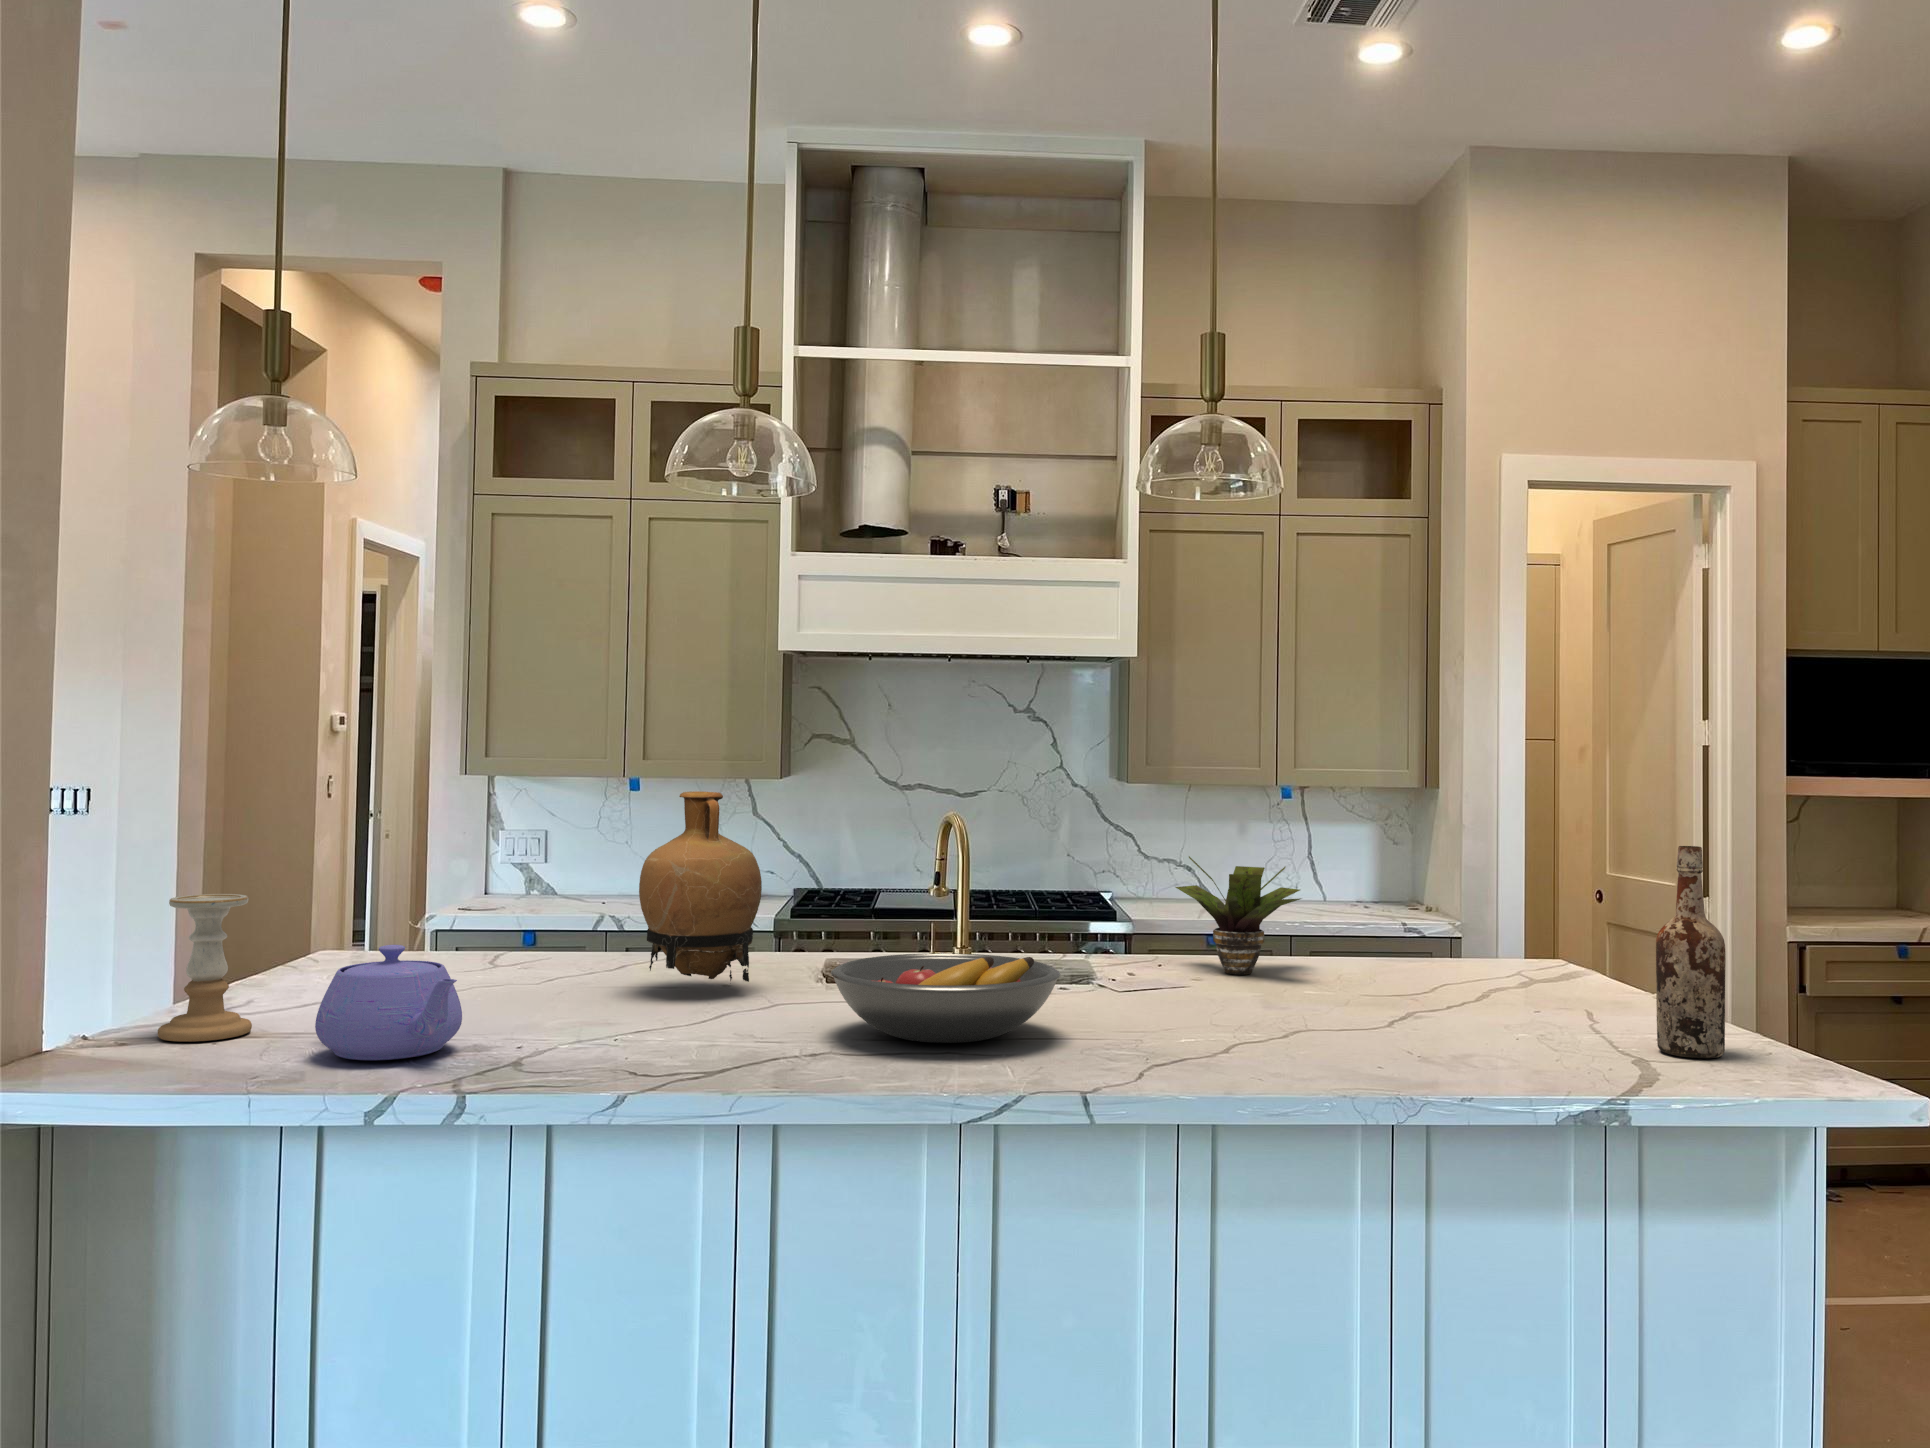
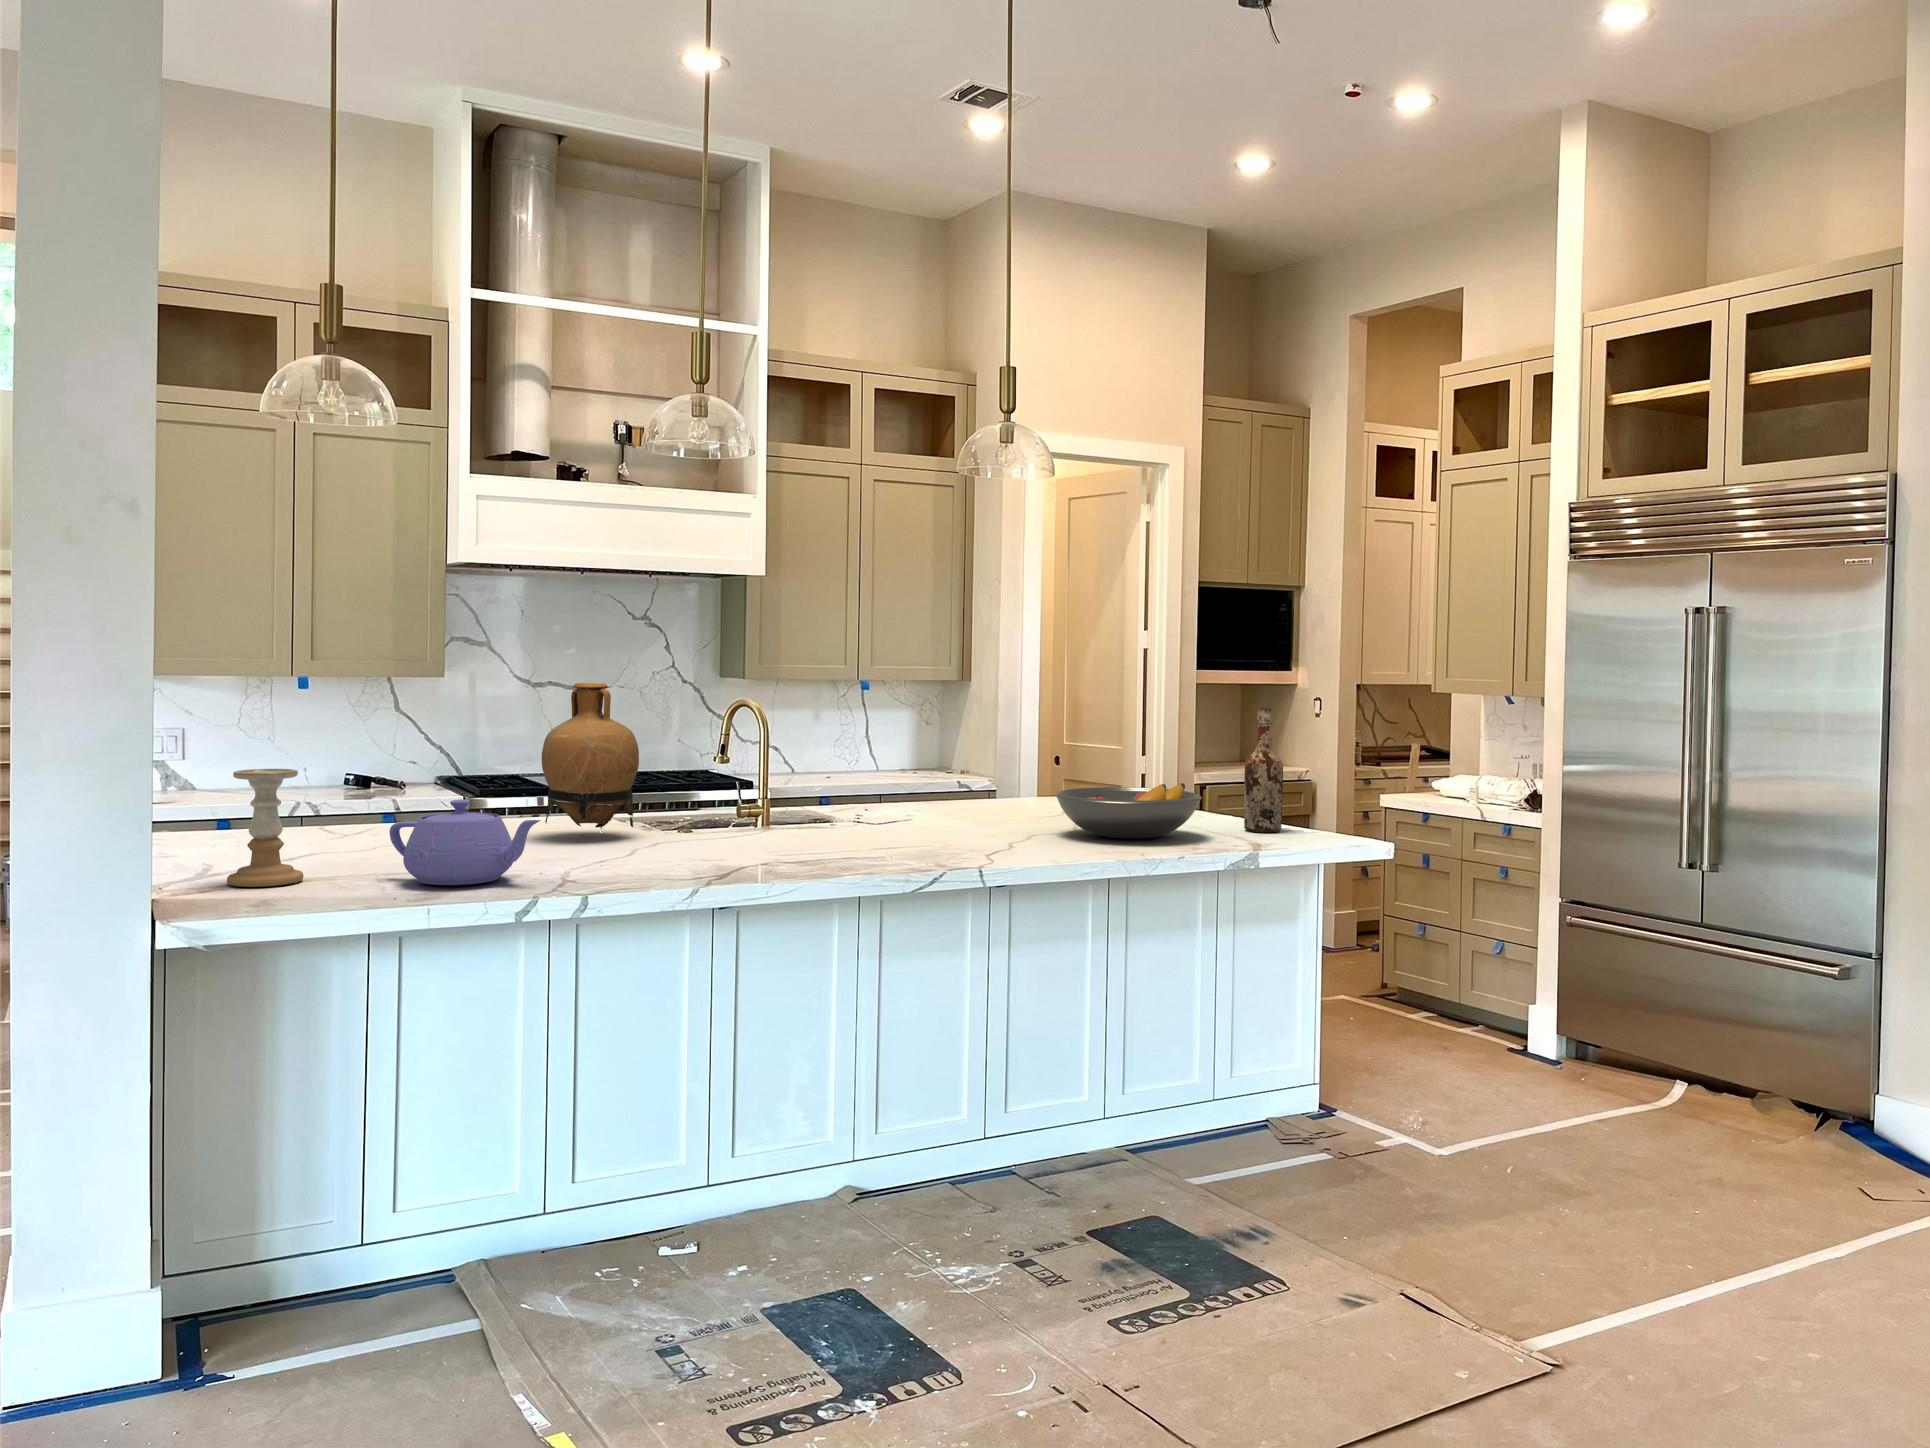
potted plant: present [1176,856,1301,975] -> none [891,727,993,809]
fruit bowl: present [831,953,1060,1043] -> present [1055,783,1202,839]

